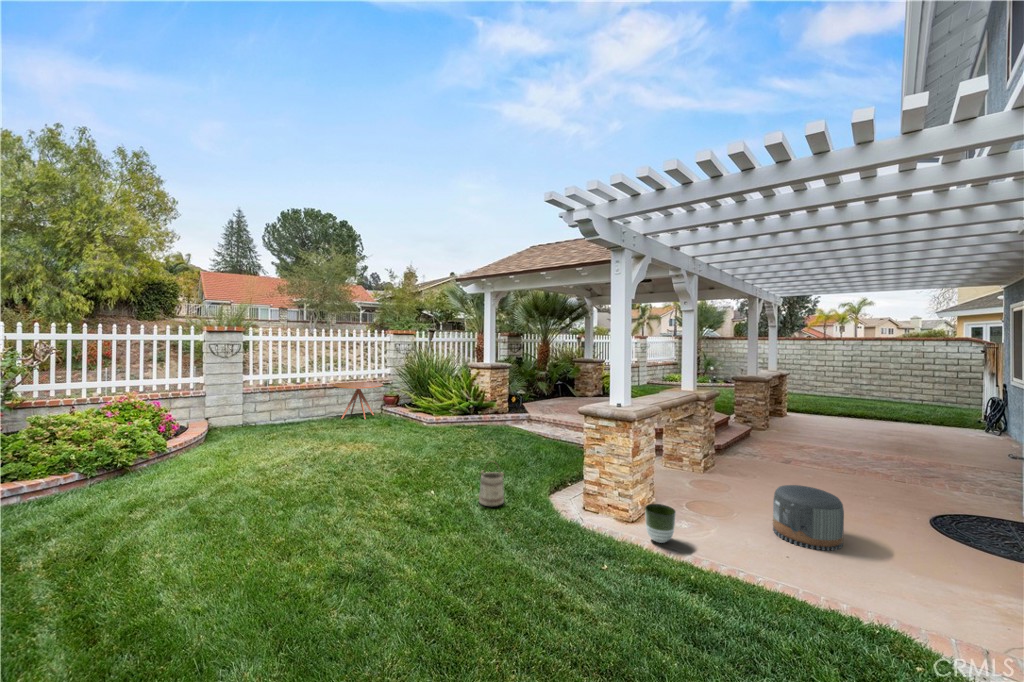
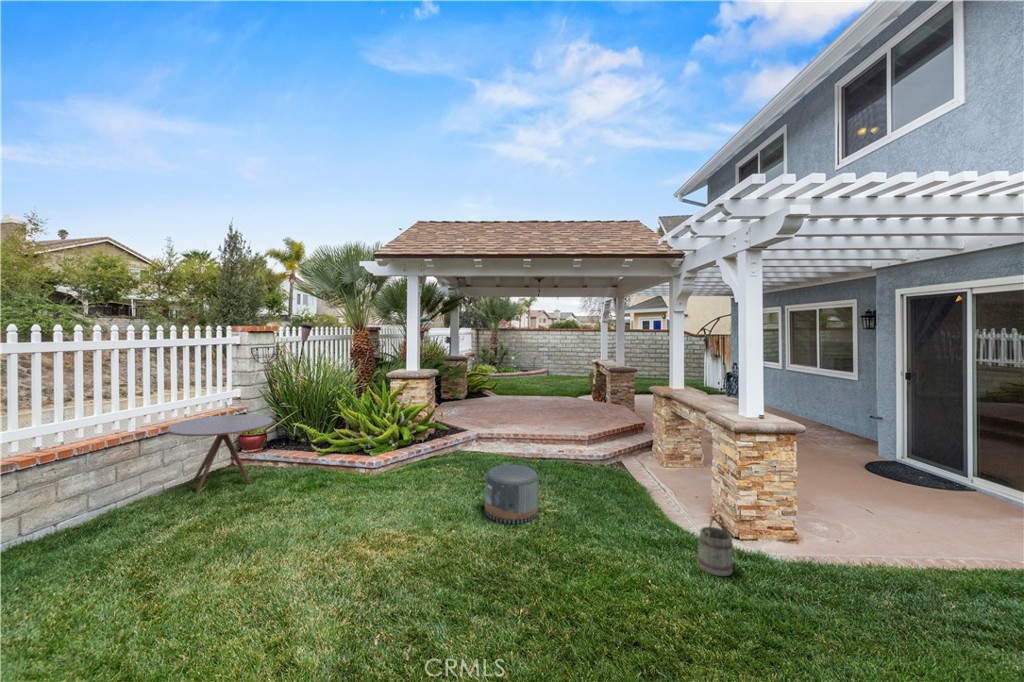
pouf: present [773,485,844,551] -> present [485,465,539,524]
planter: present [645,504,676,543] -> none [836,513,872,552]

